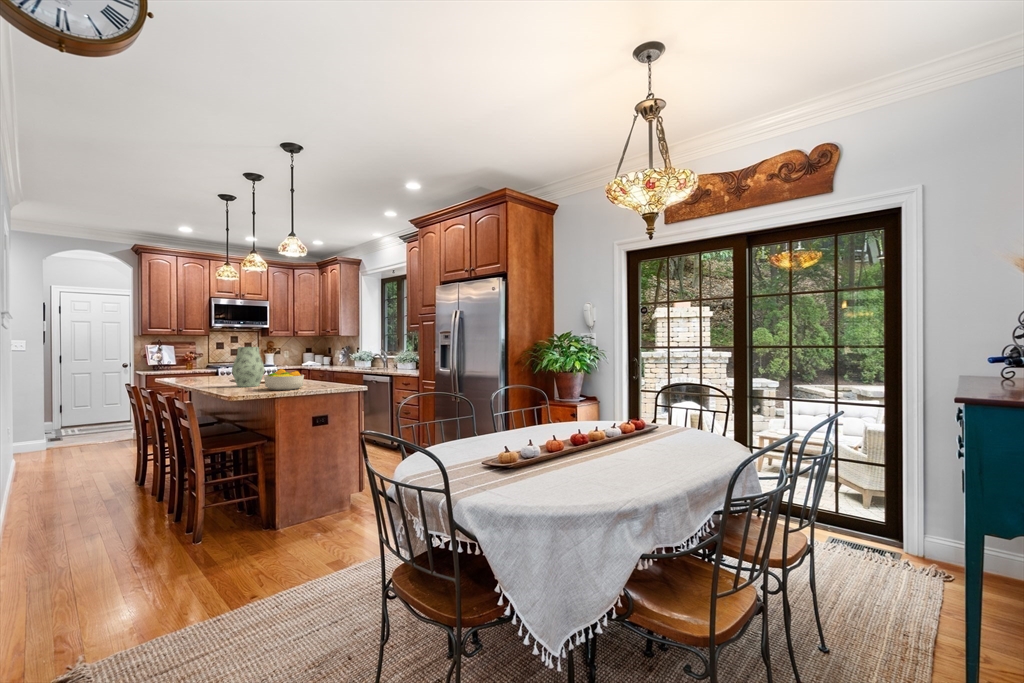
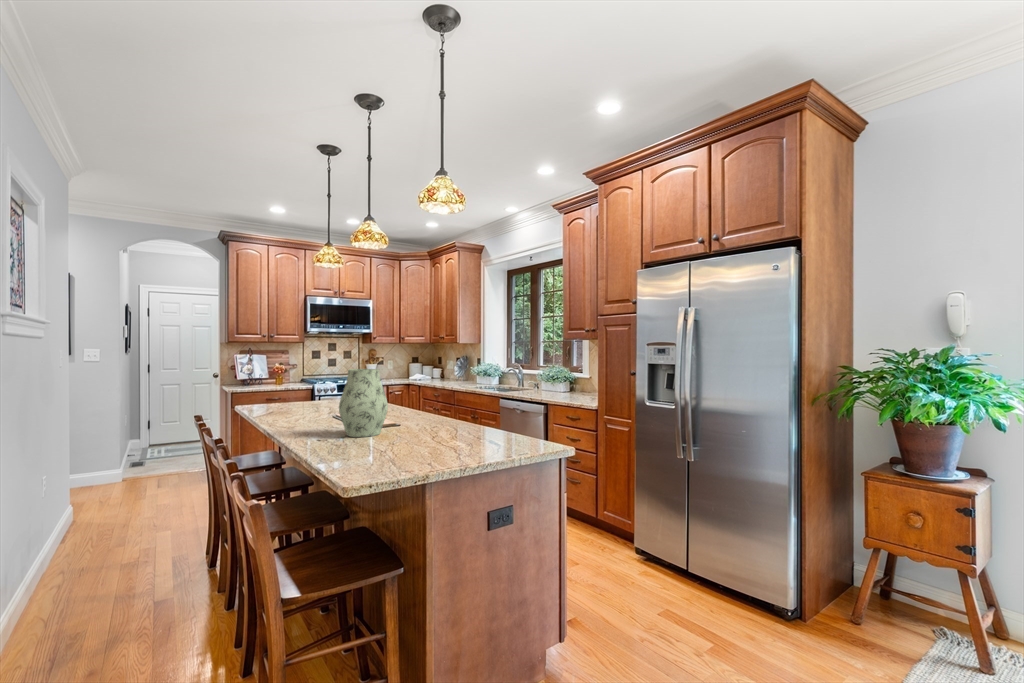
fruit bowl: present [264,369,304,390] -> none [396,412,467,457]

